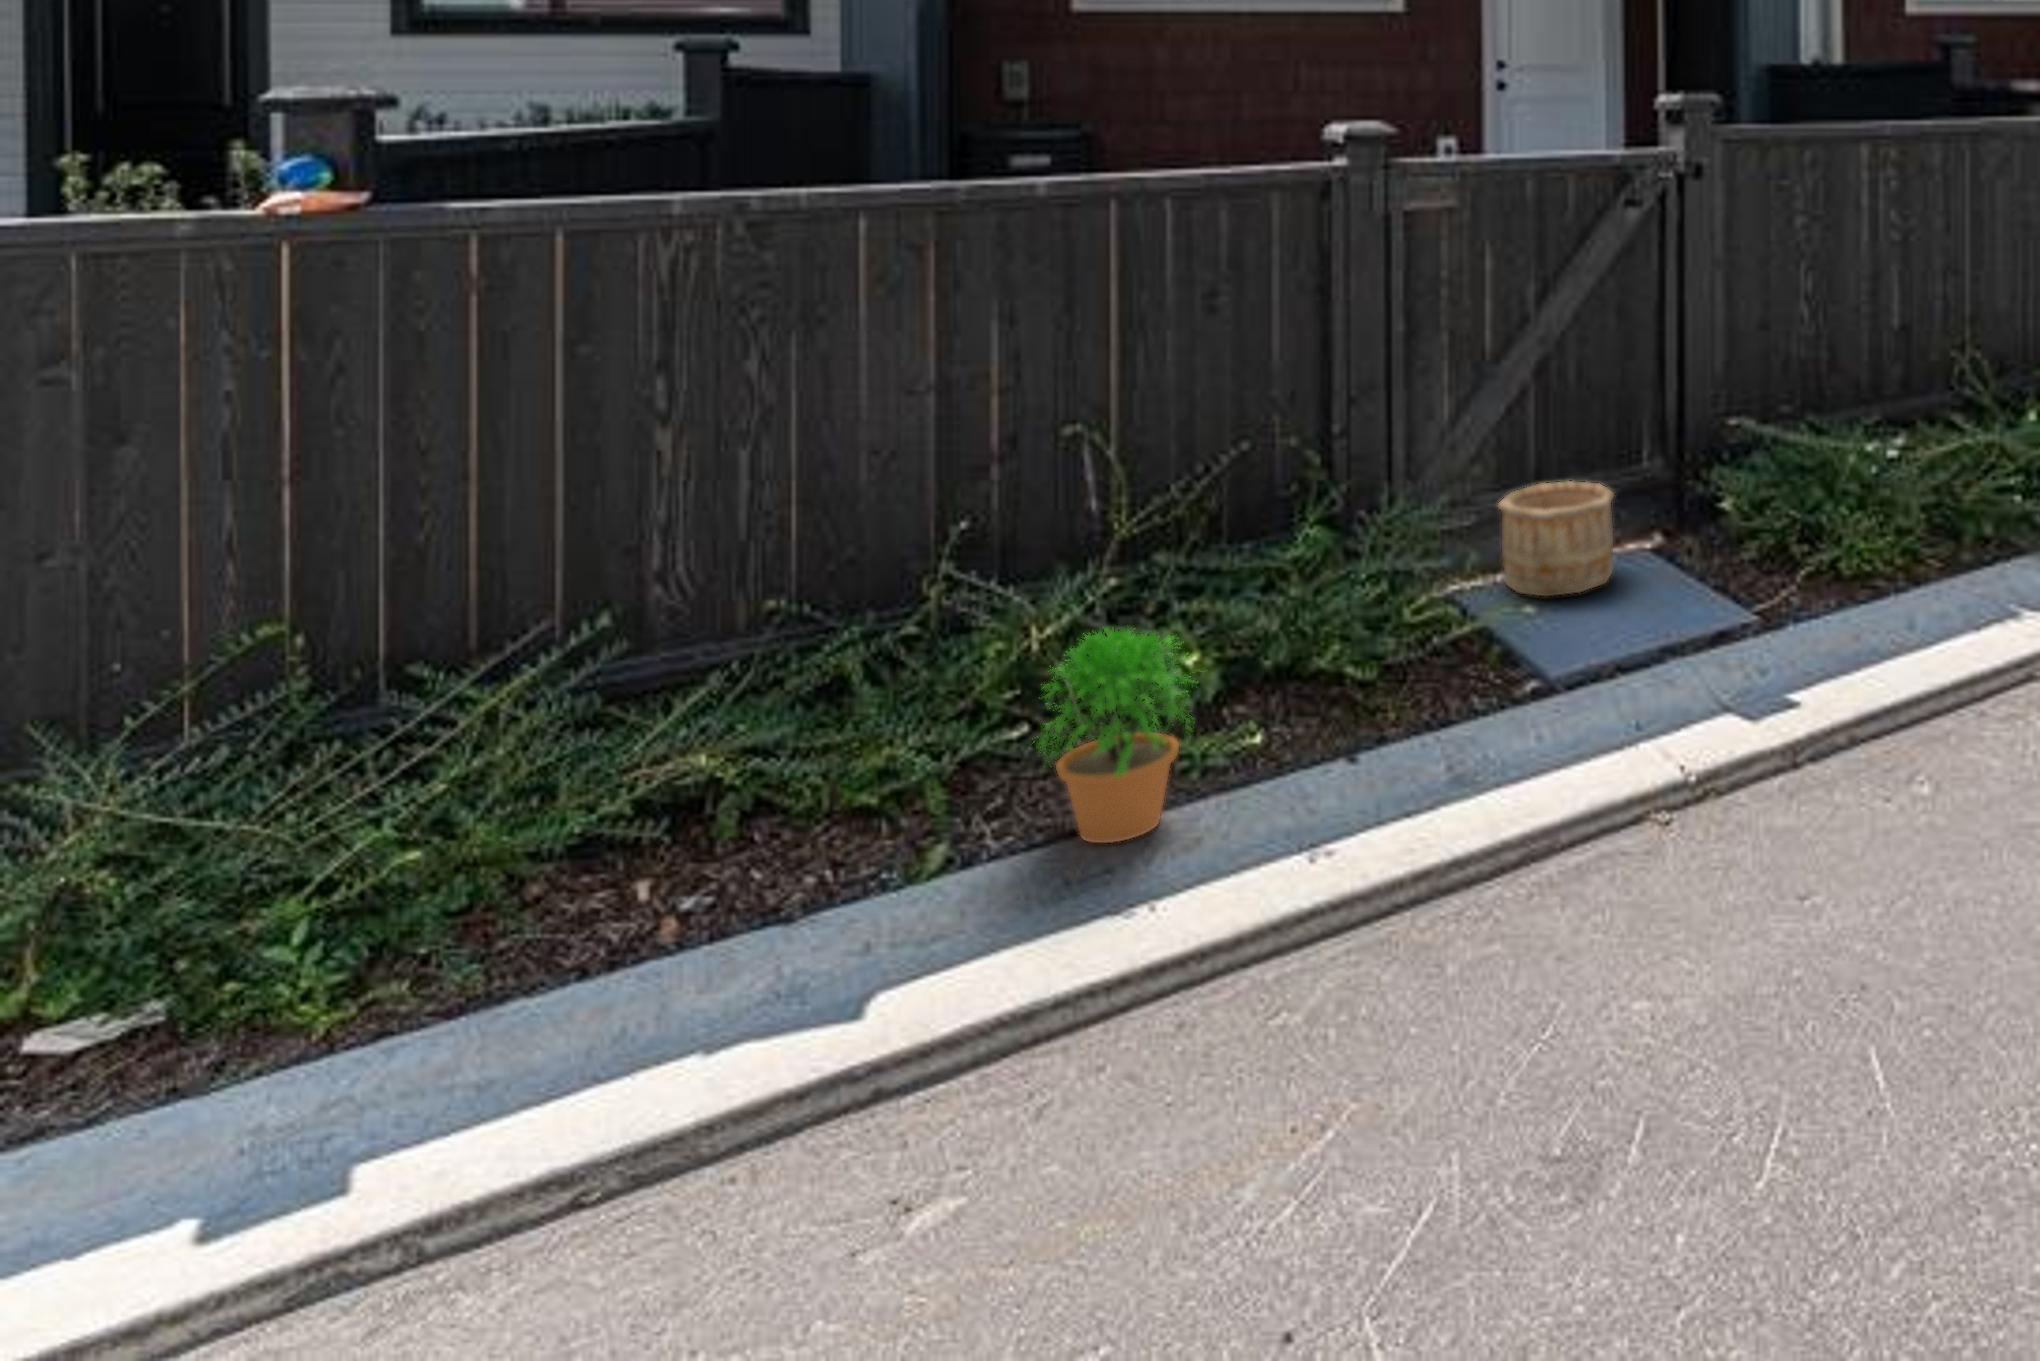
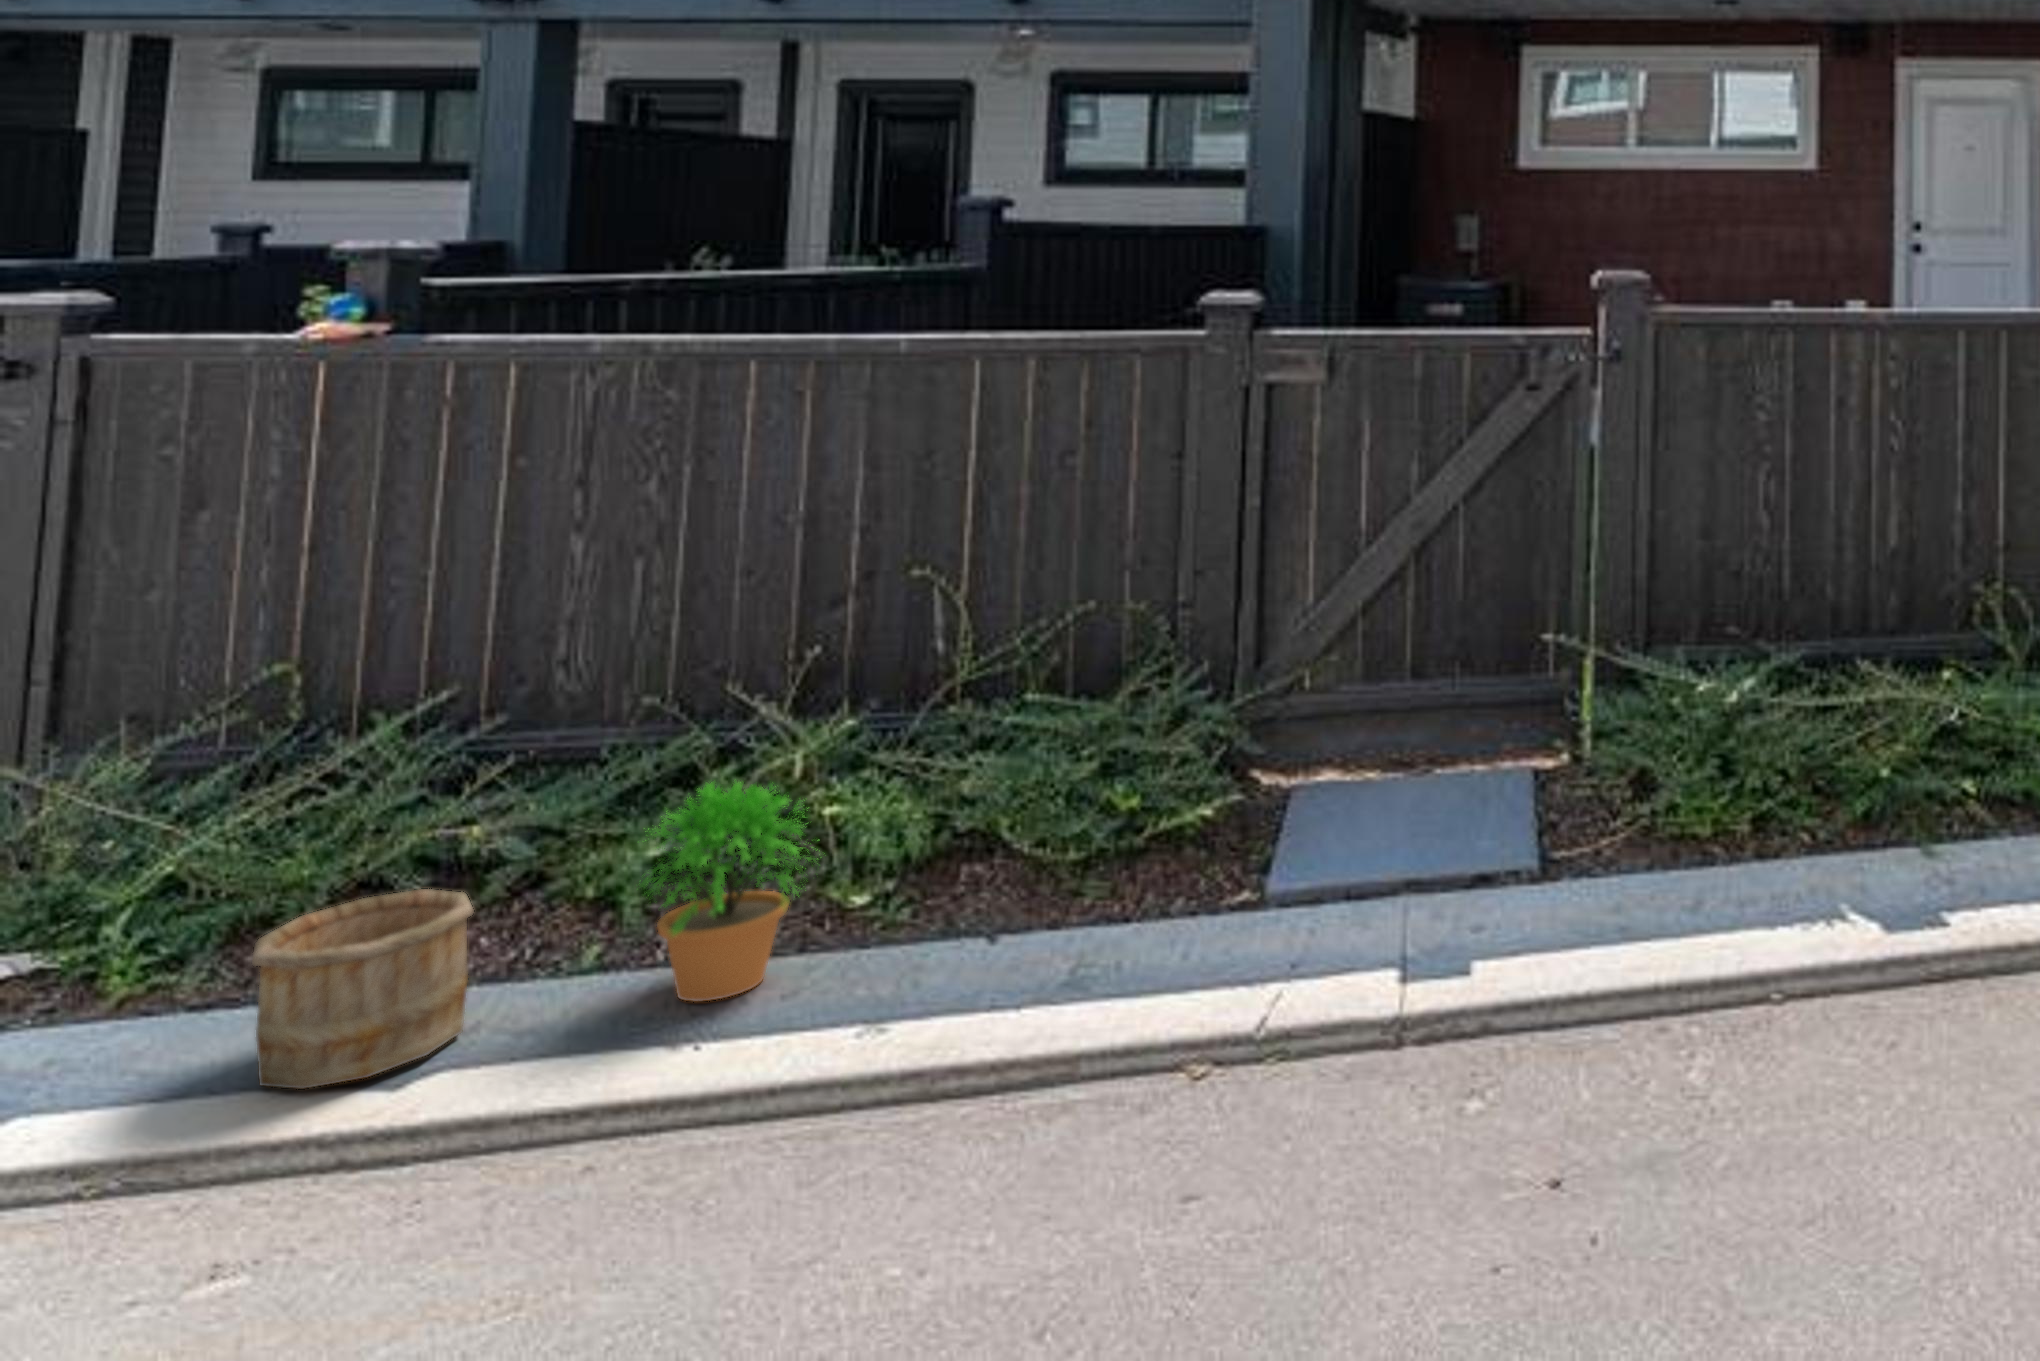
wooden bucket: present [1498,481,1614,596] -> present [252,889,473,1089]

